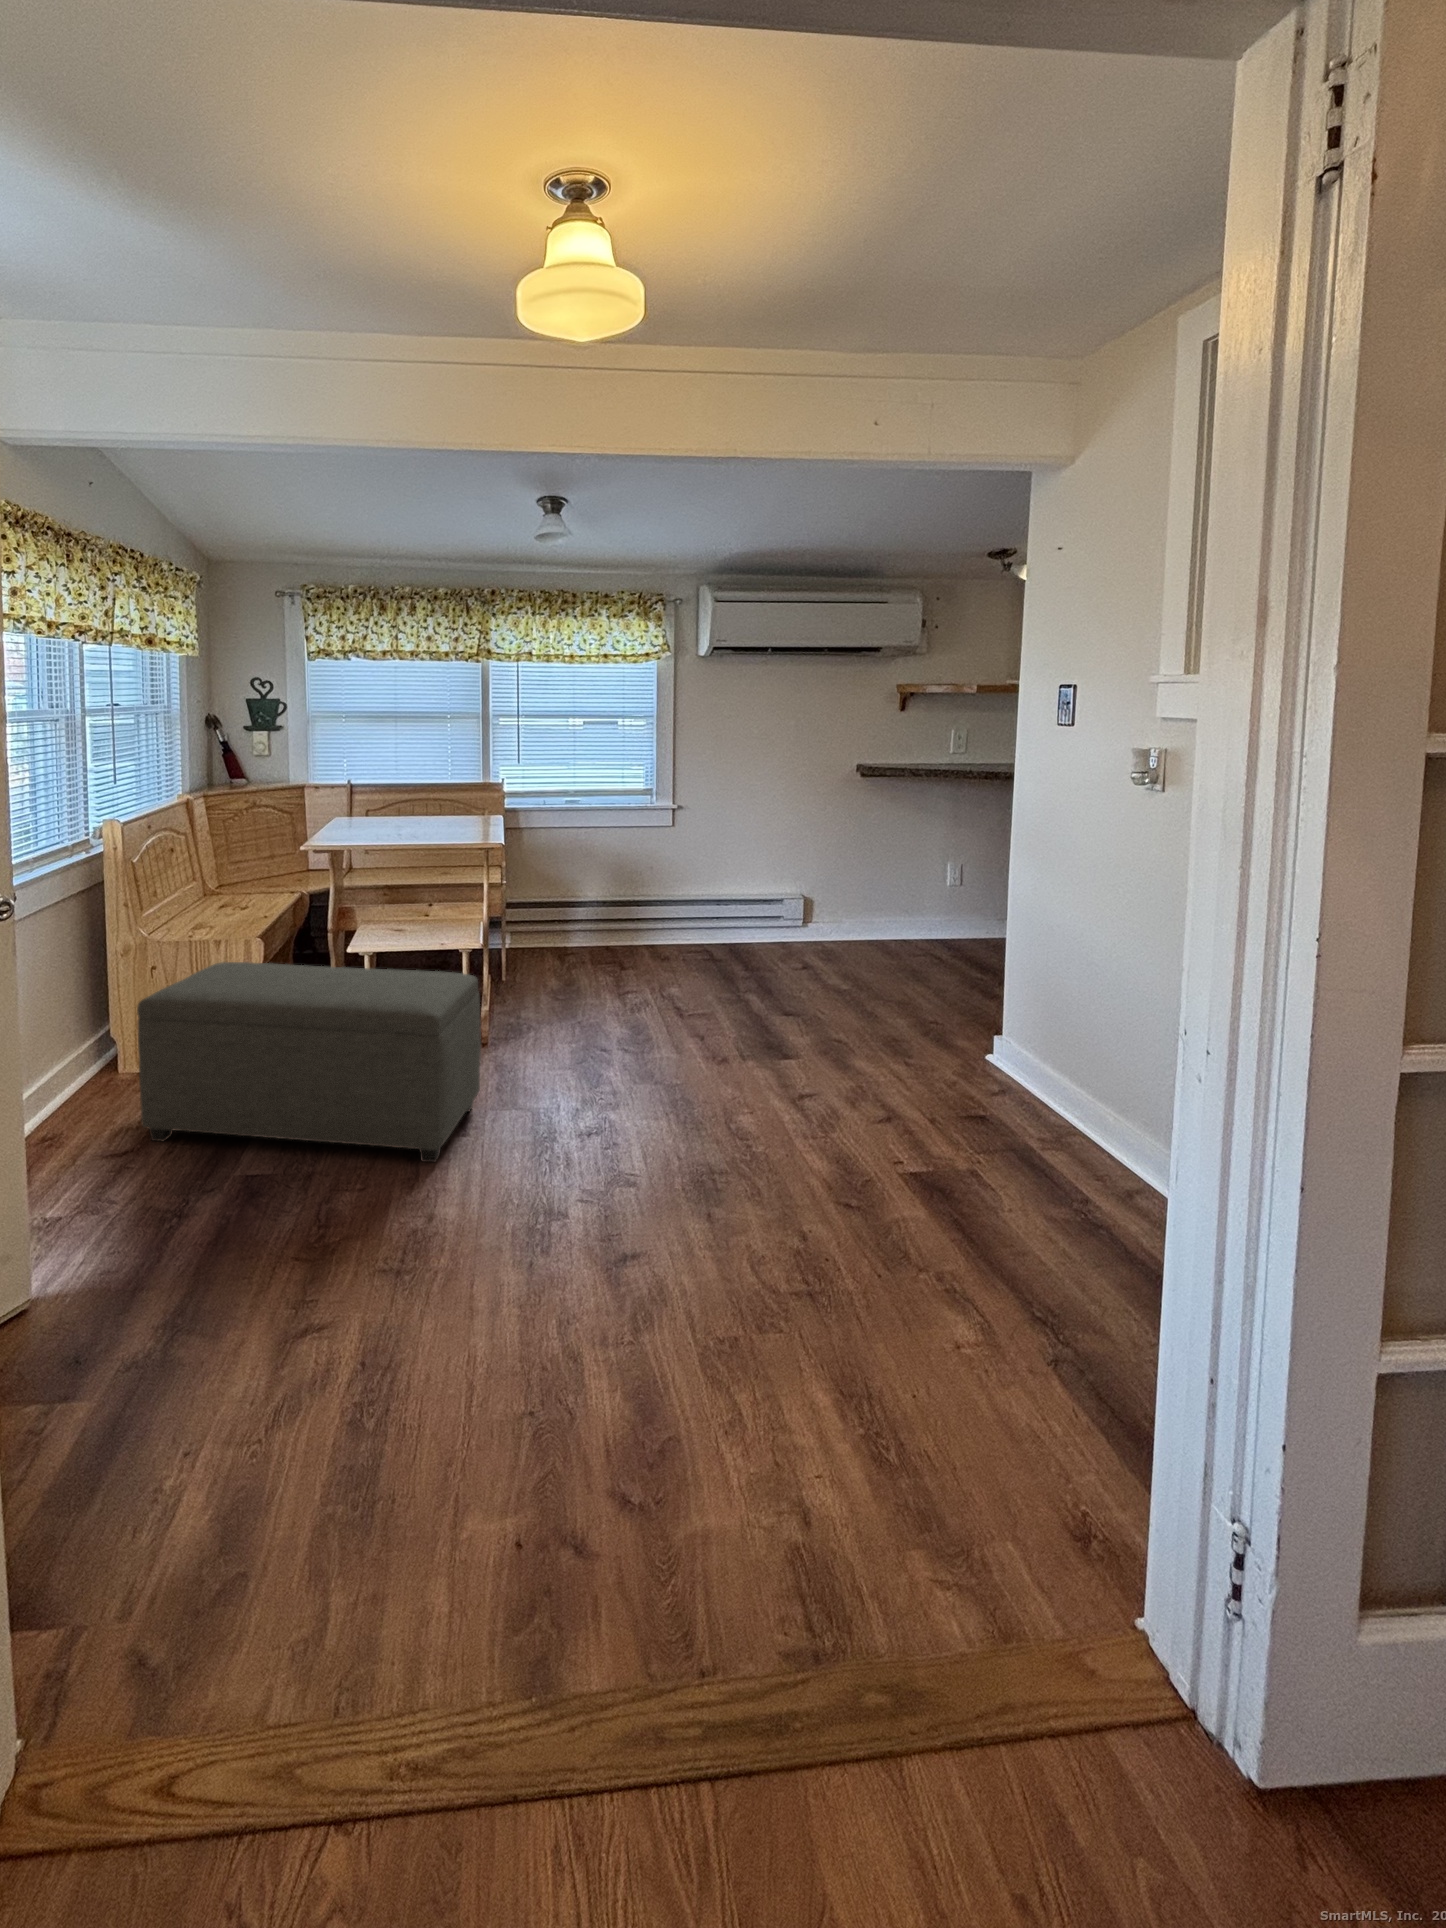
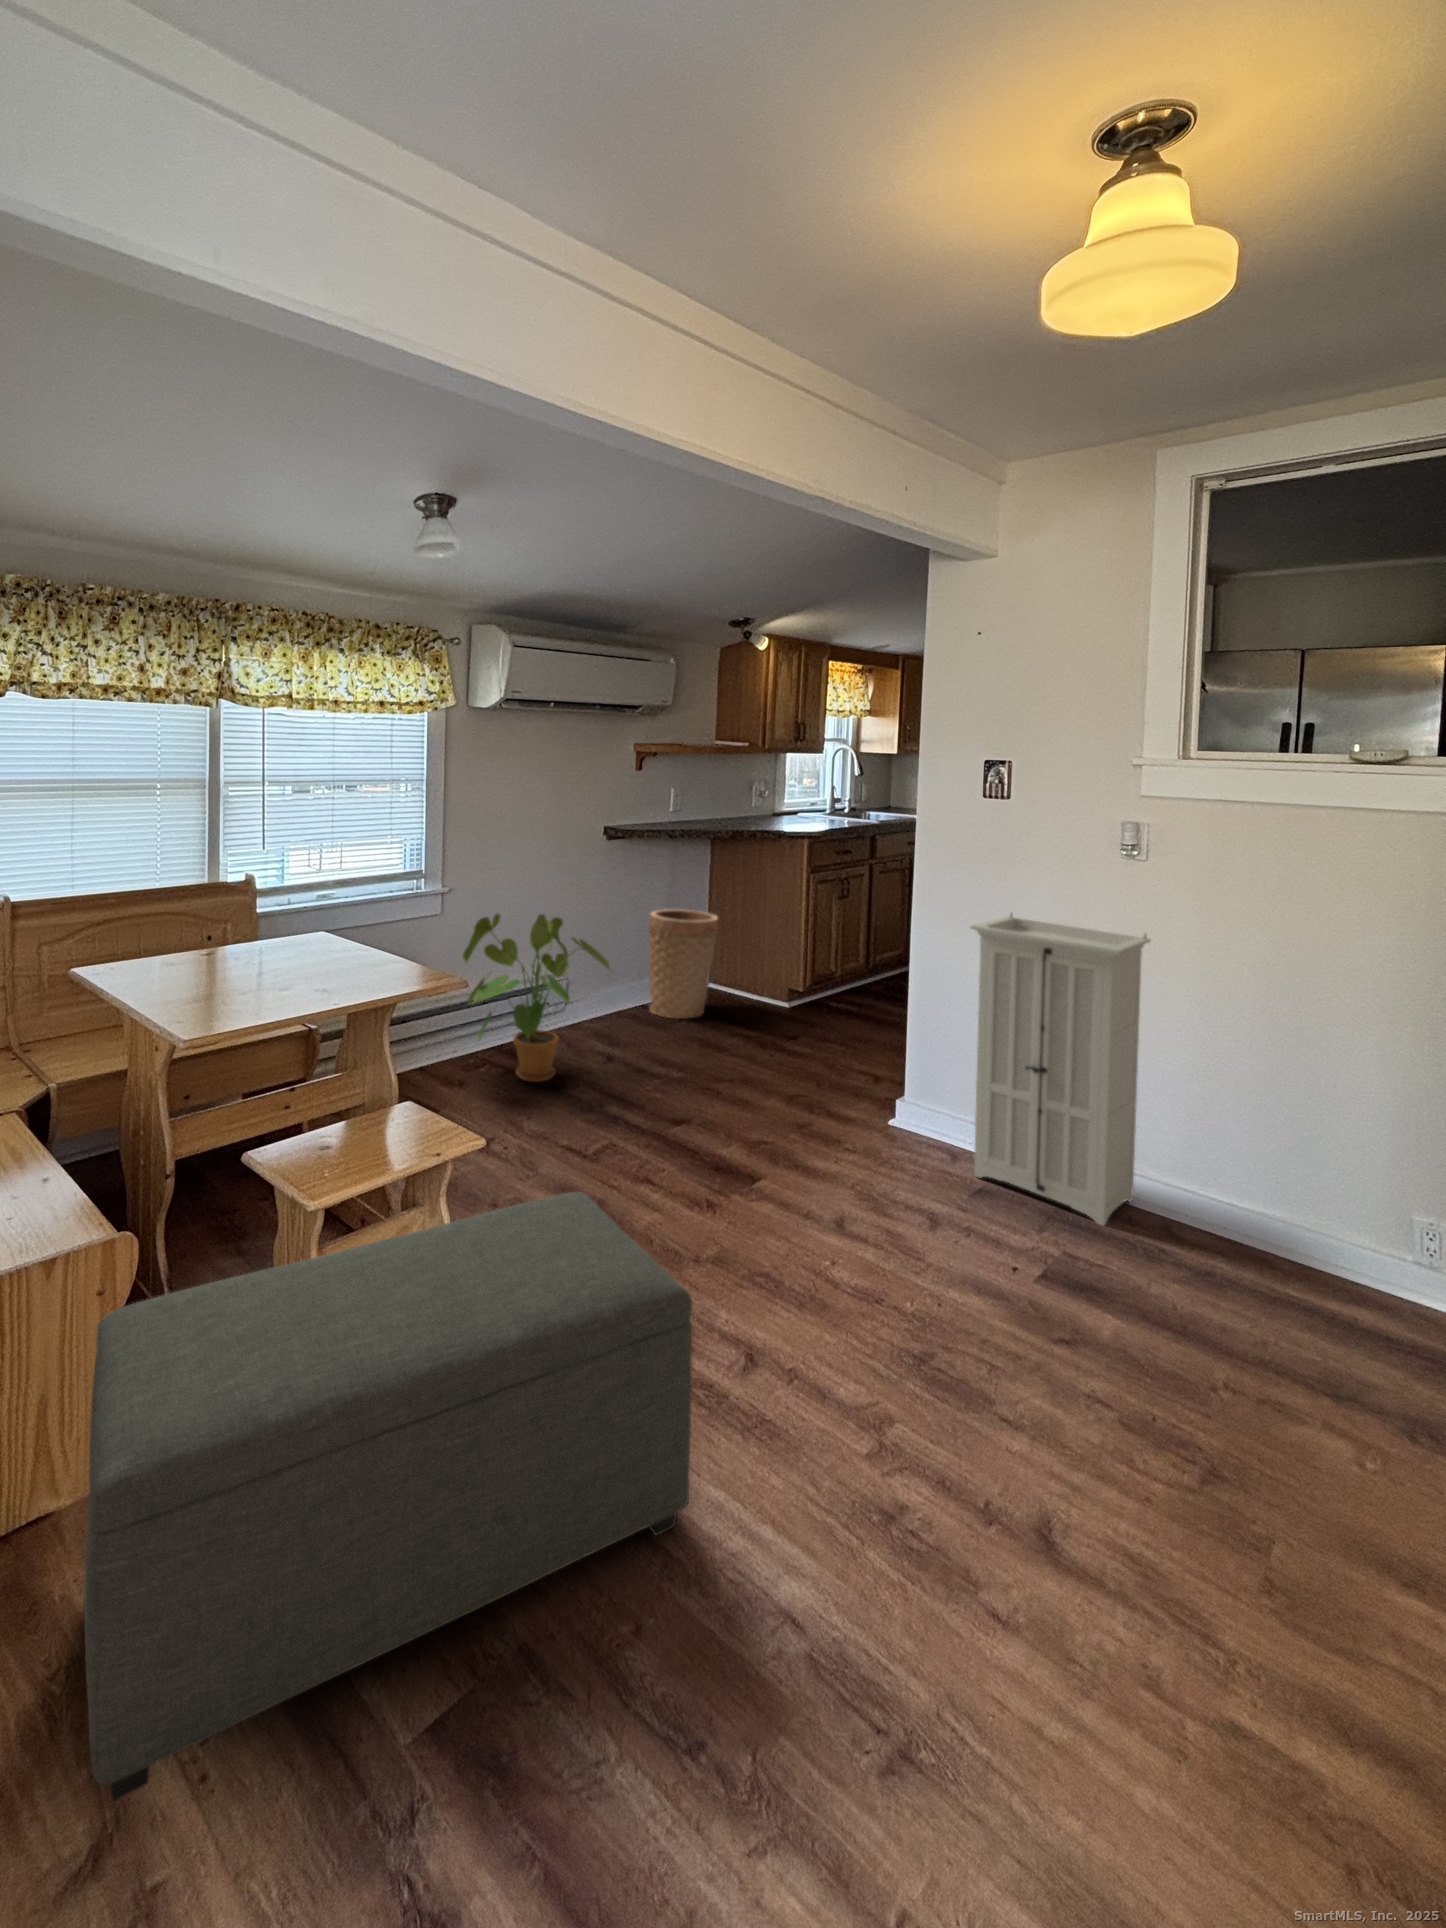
house plant: none [654,833,799,975] -> present [463,914,611,1082]
storage cabinet: none [970,852,1132,1165] -> present [971,913,1150,1225]
basket: none [890,853,965,960] -> present [648,909,718,1019]

